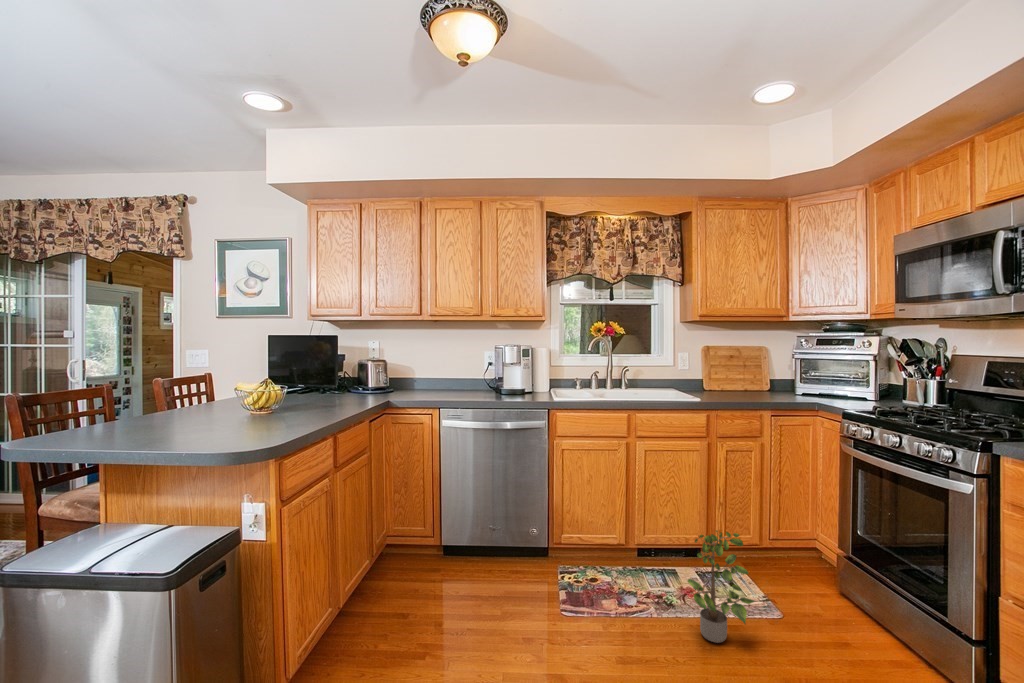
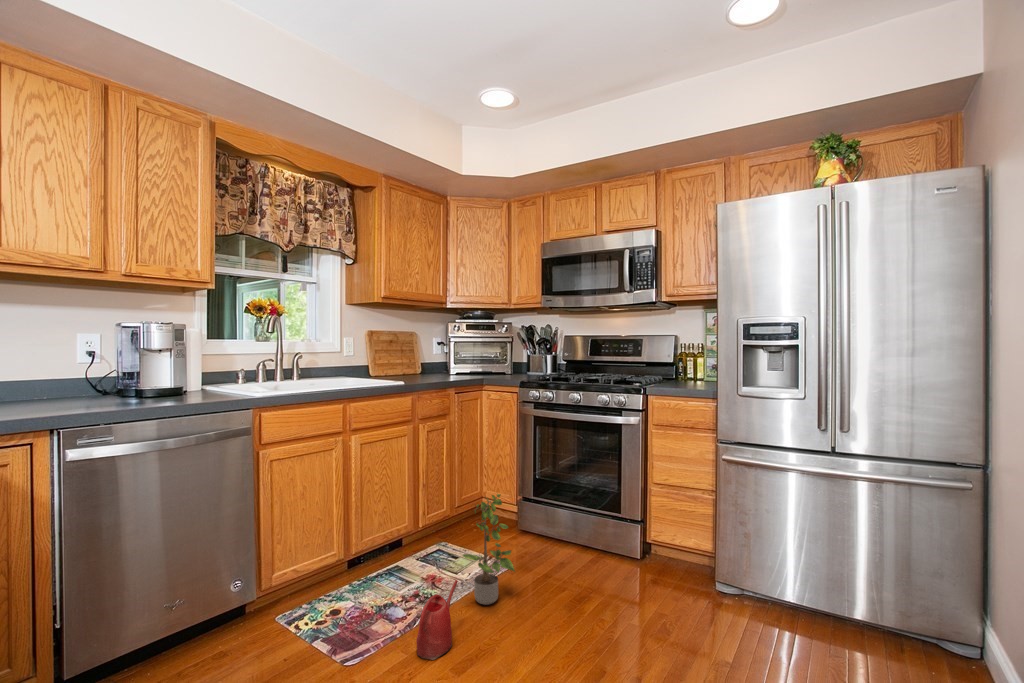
watering can: none [606,597,669,652] -> present [416,580,458,660]

